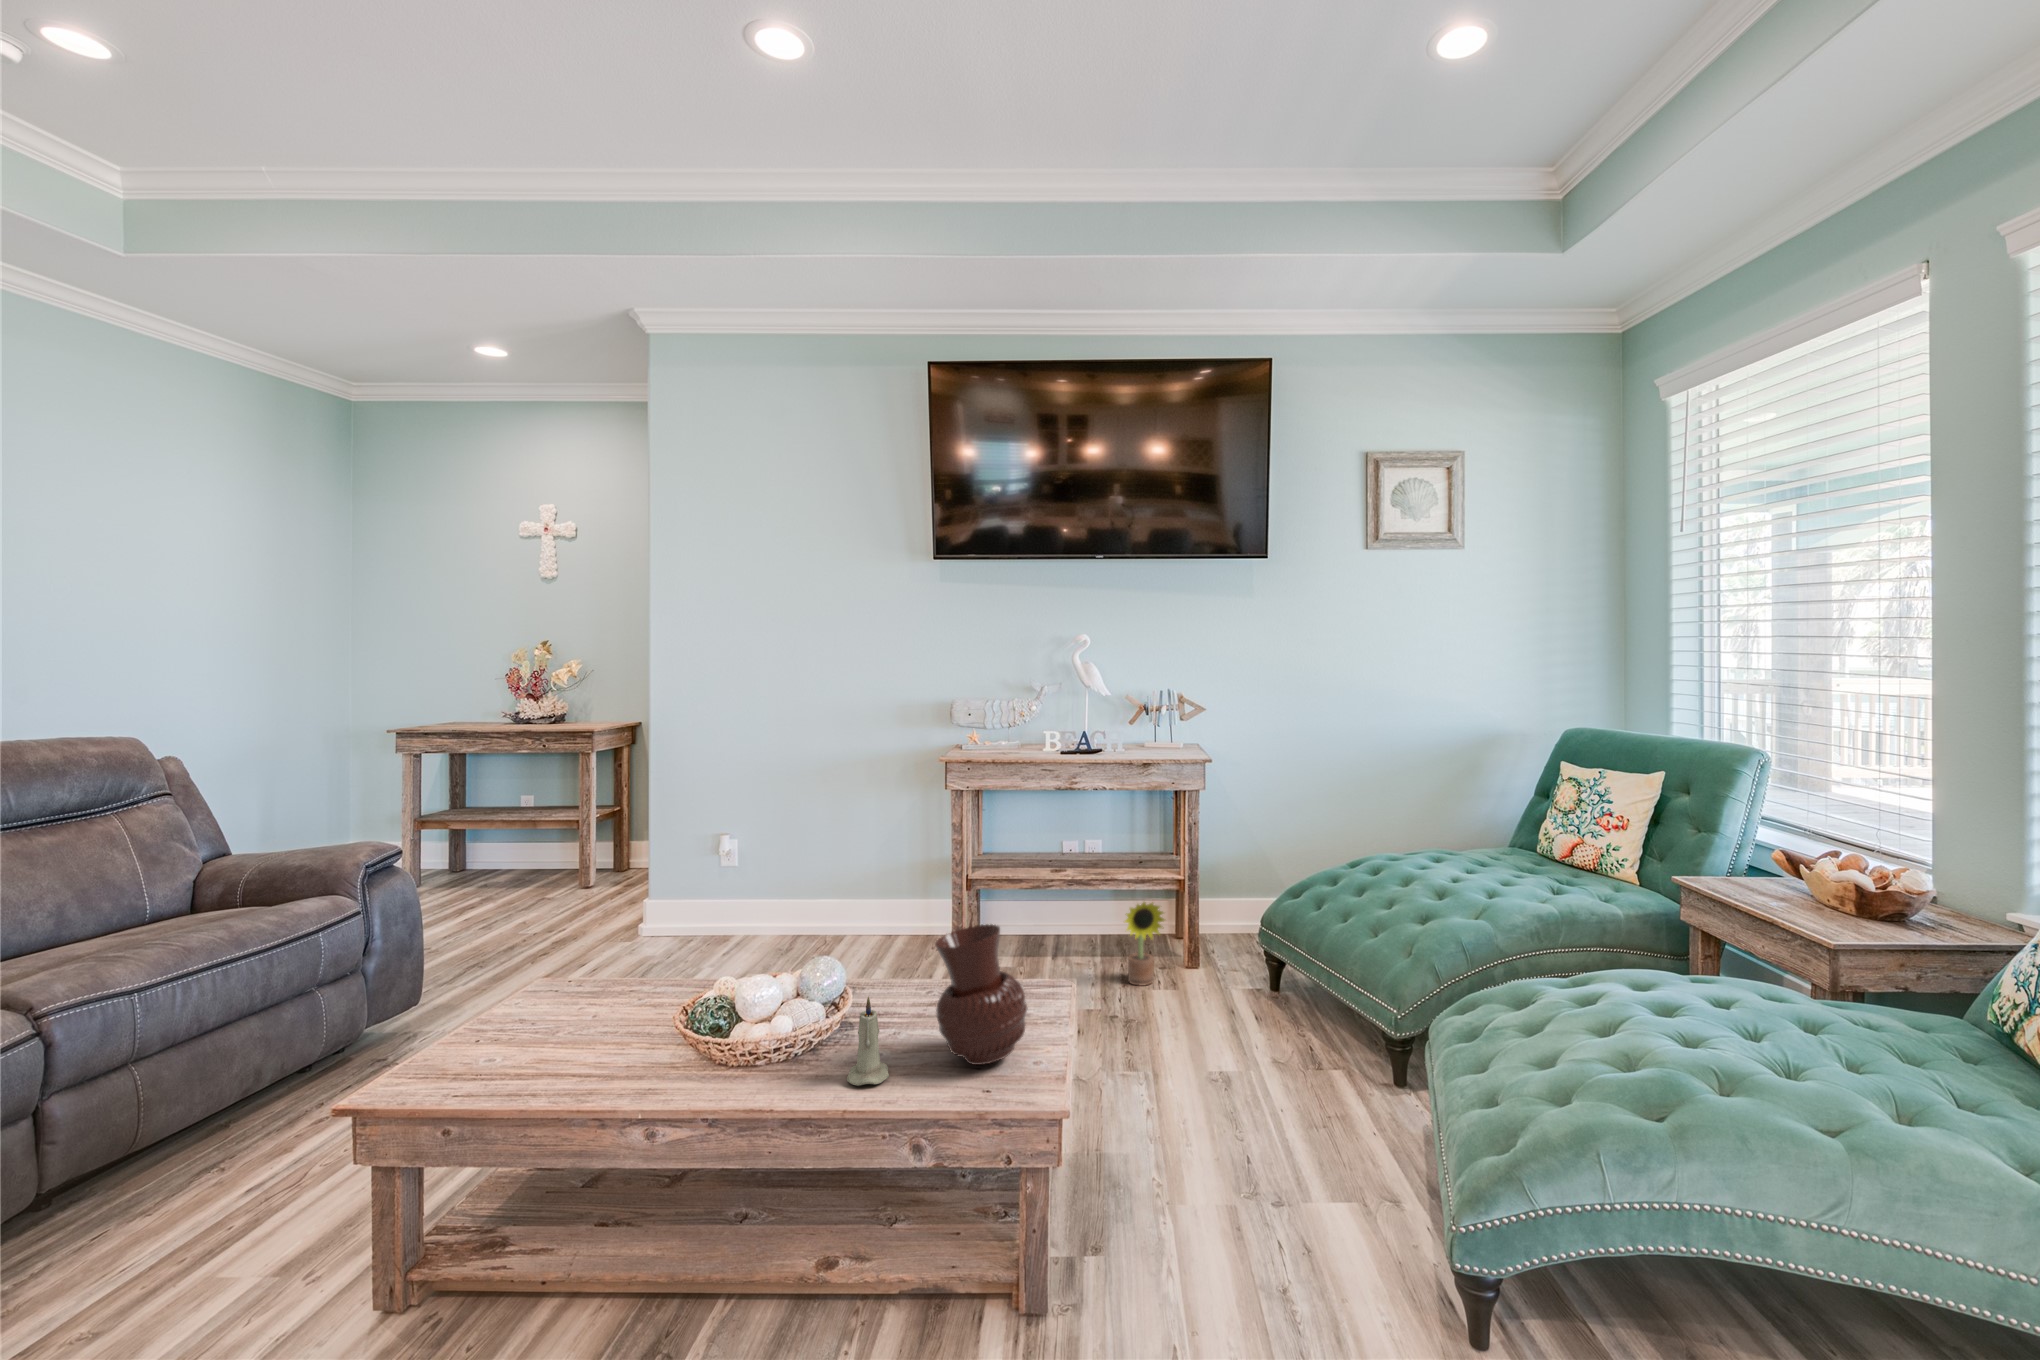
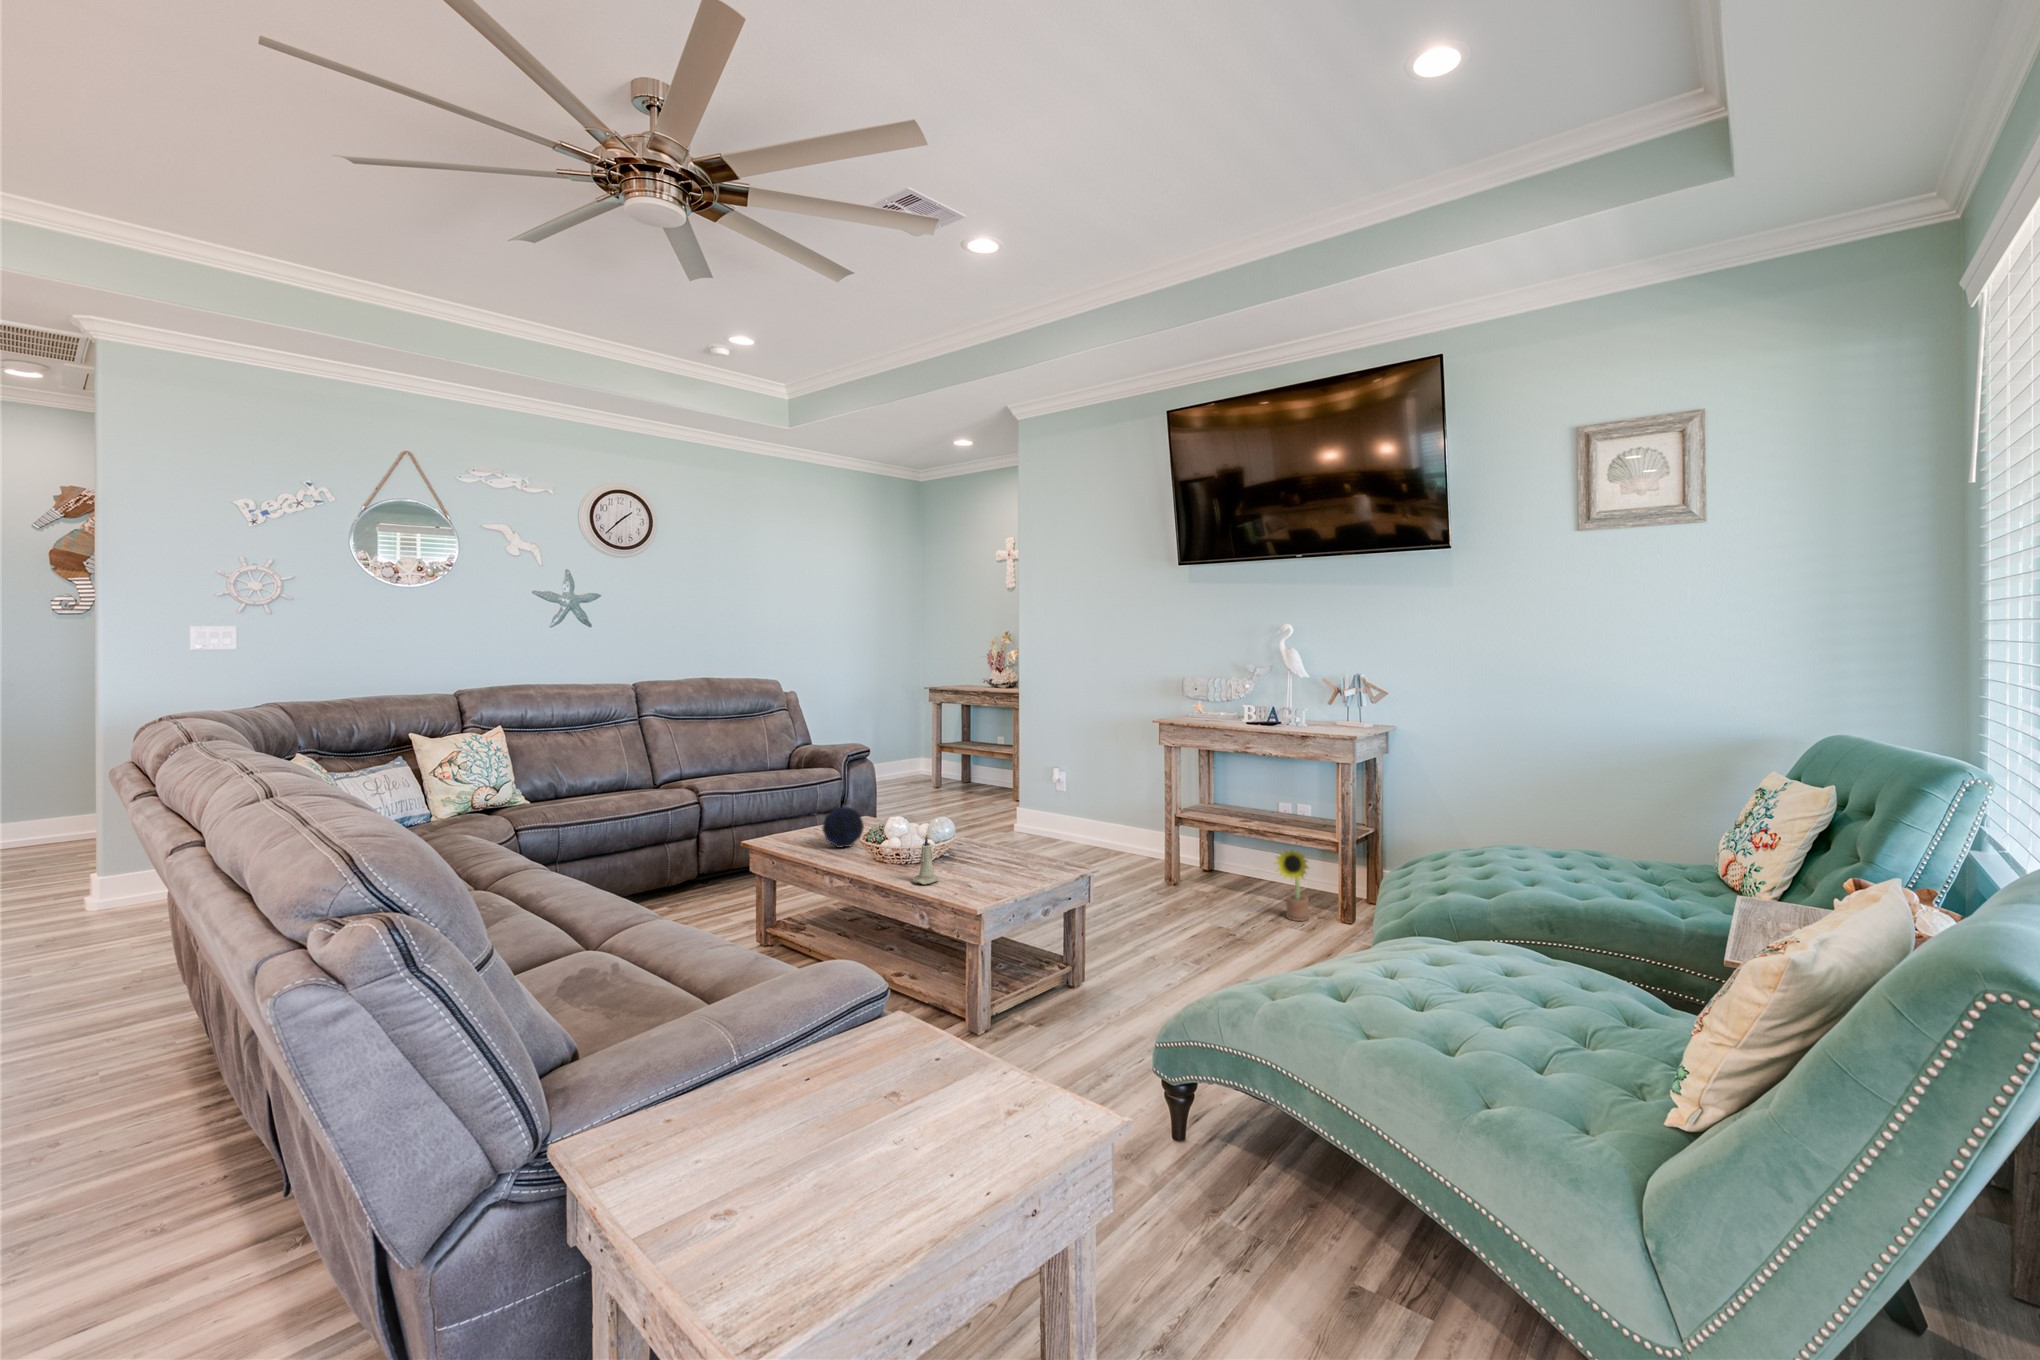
vase: present [935,924,1028,1065] -> none [964,807,1021,889]
decorative orb: none [550,972,634,1055] -> present [823,807,864,848]

